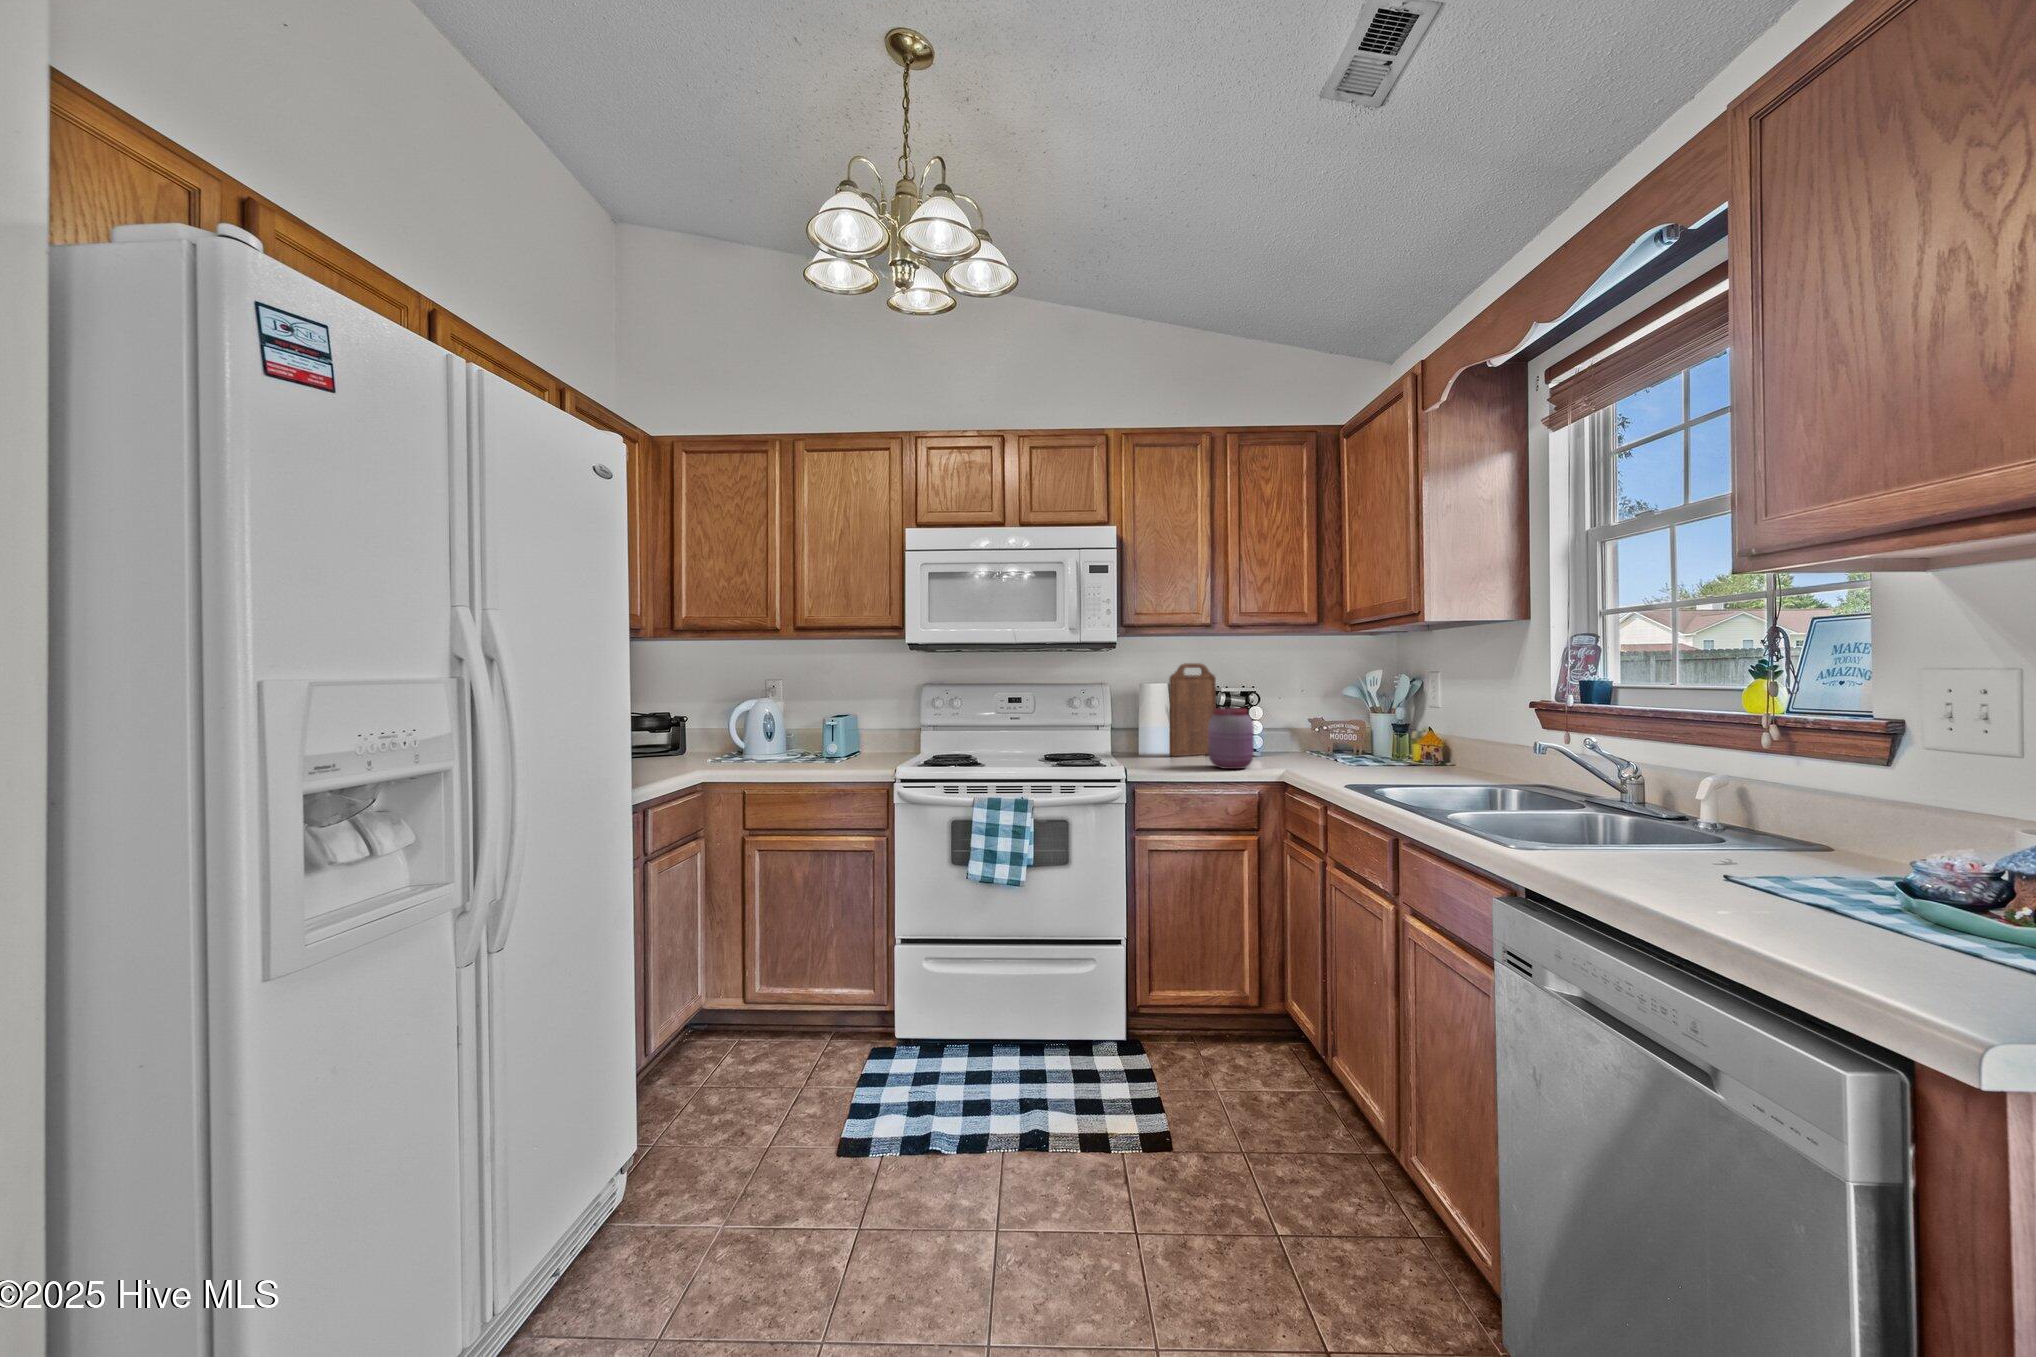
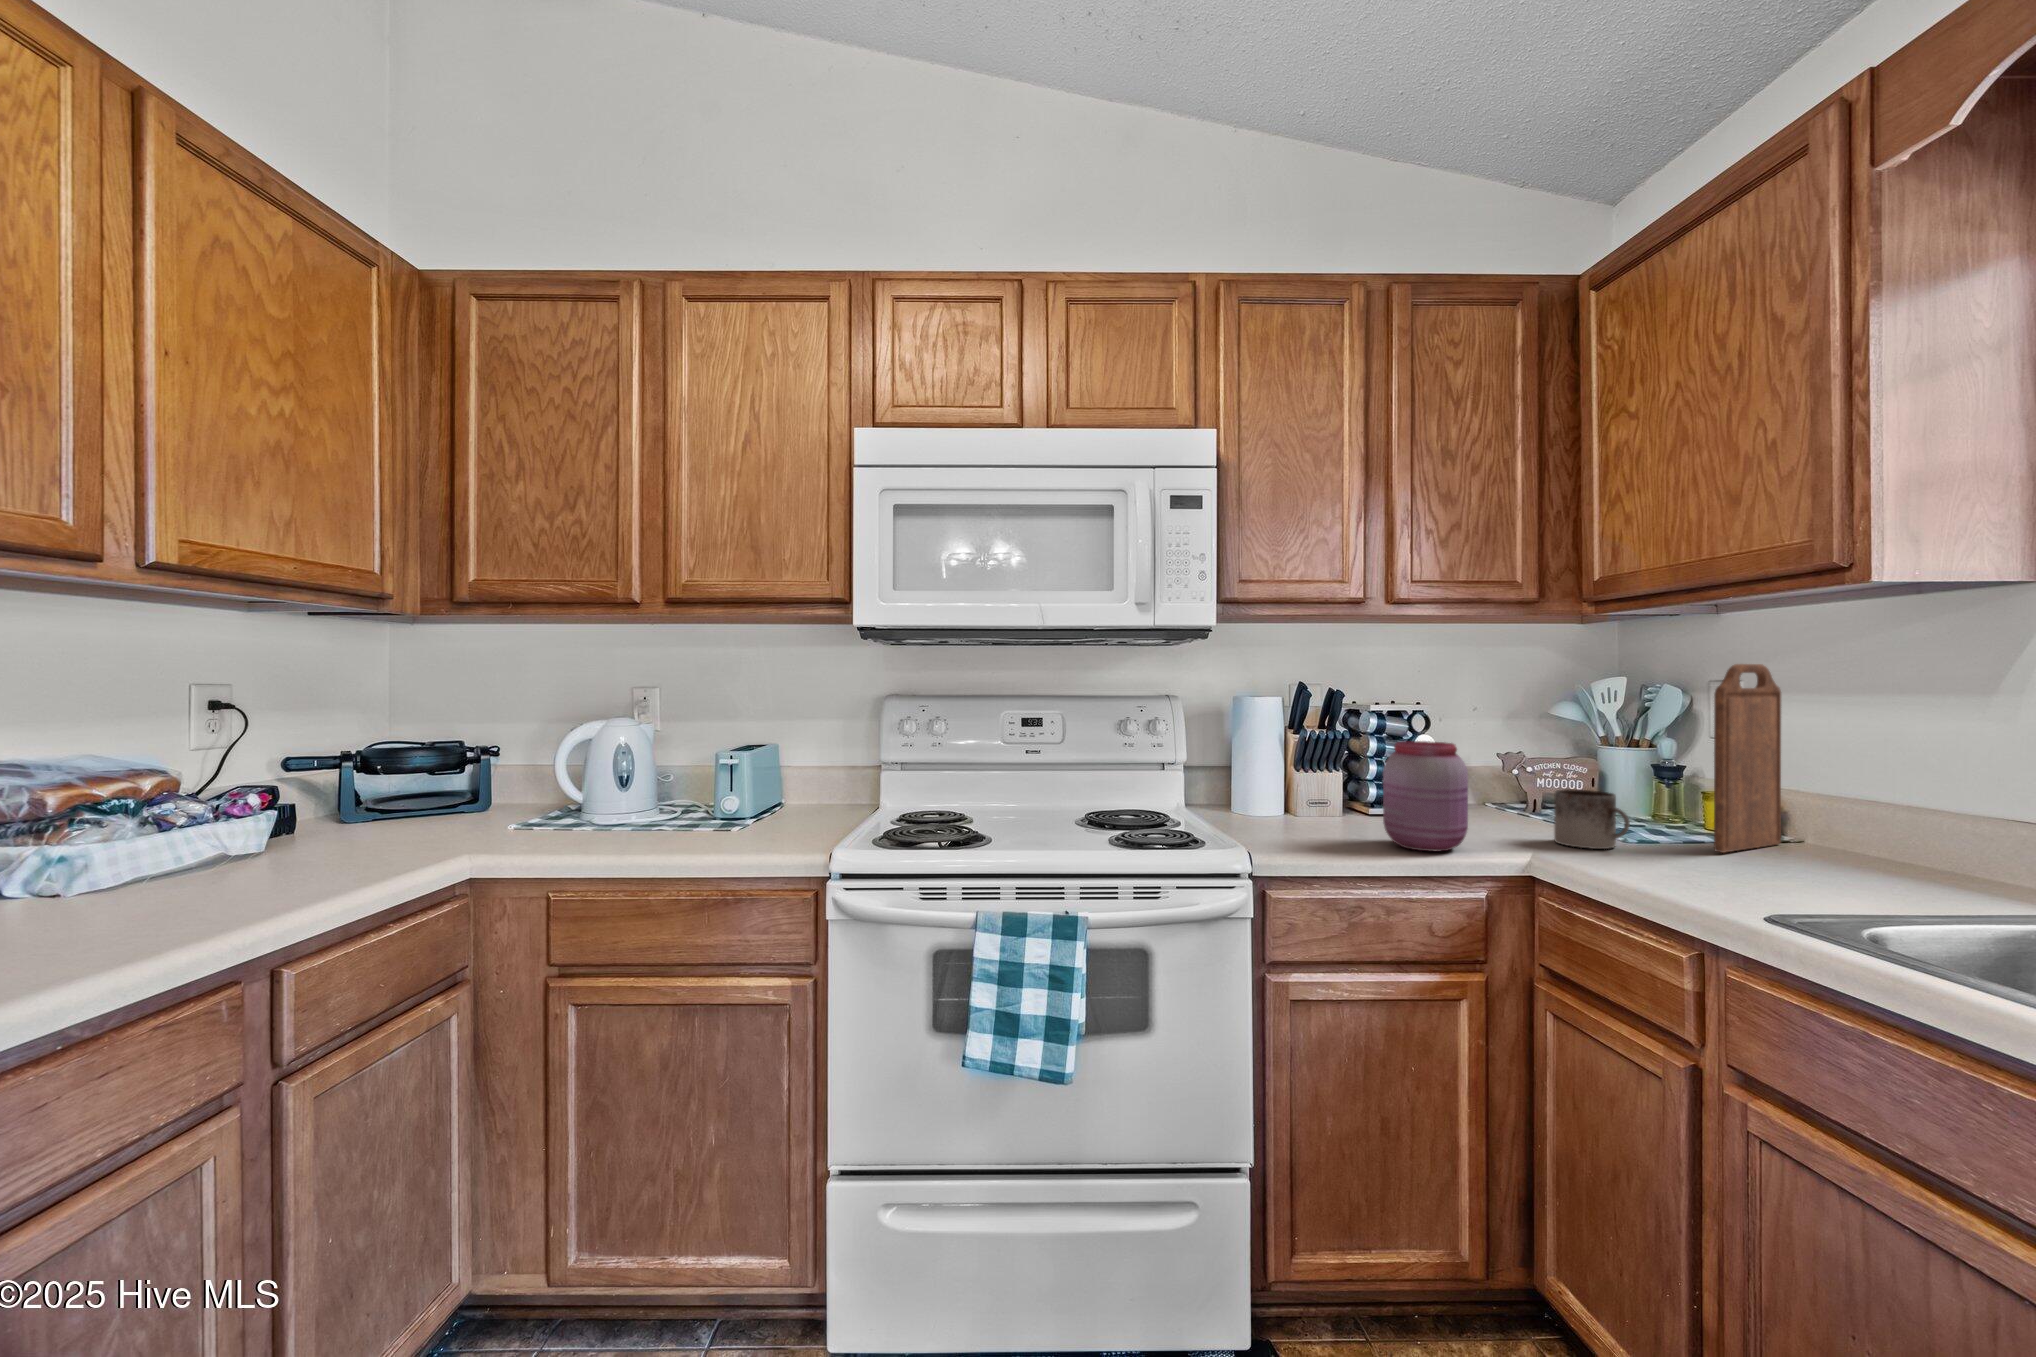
cutting board: present [1169,663,1216,756] -> present [1714,664,1781,853]
mug: none [1309,736,1343,768] -> present [1554,789,1630,849]

